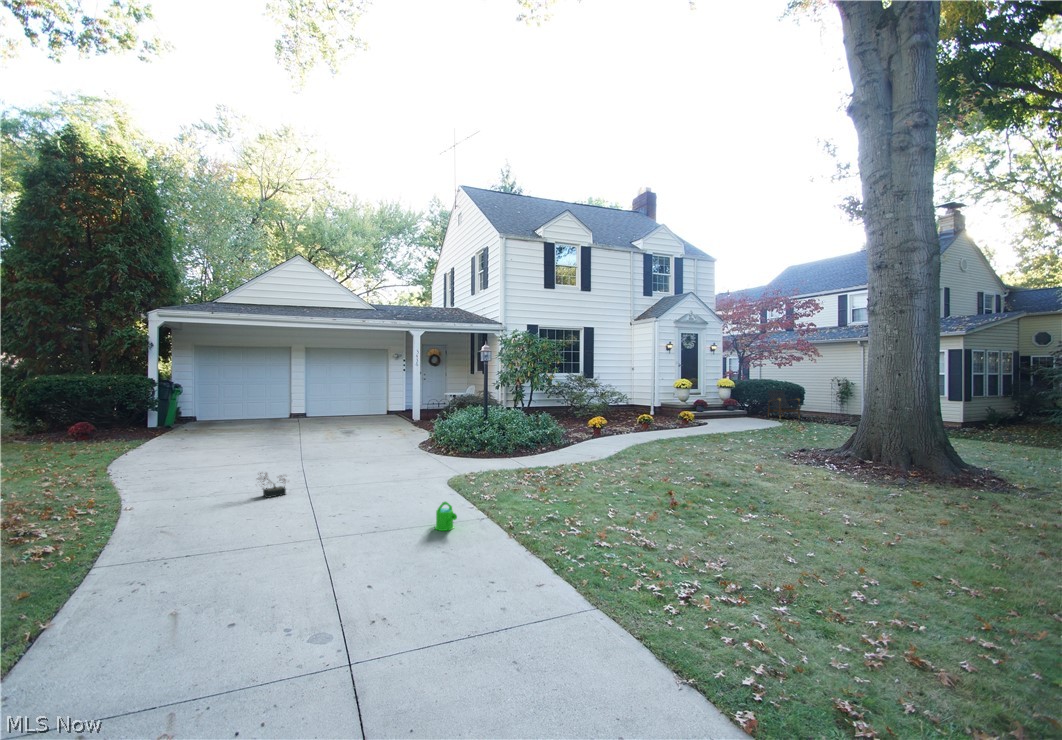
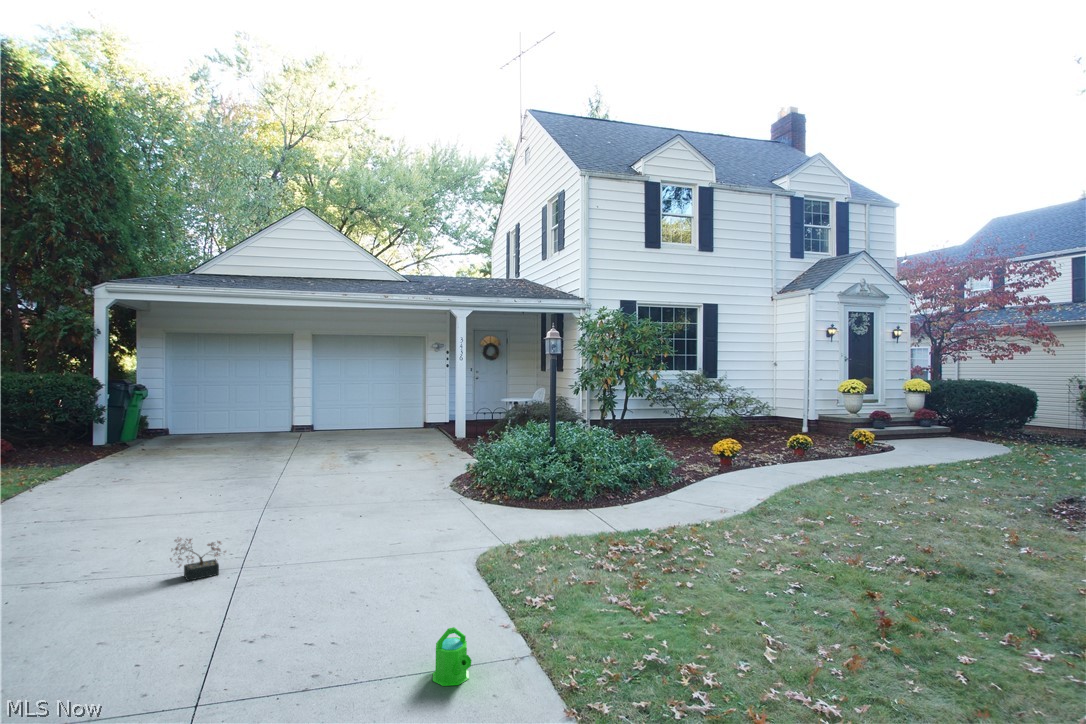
lounge chair: present [768,390,801,418] -> none [988,398,1046,442]

